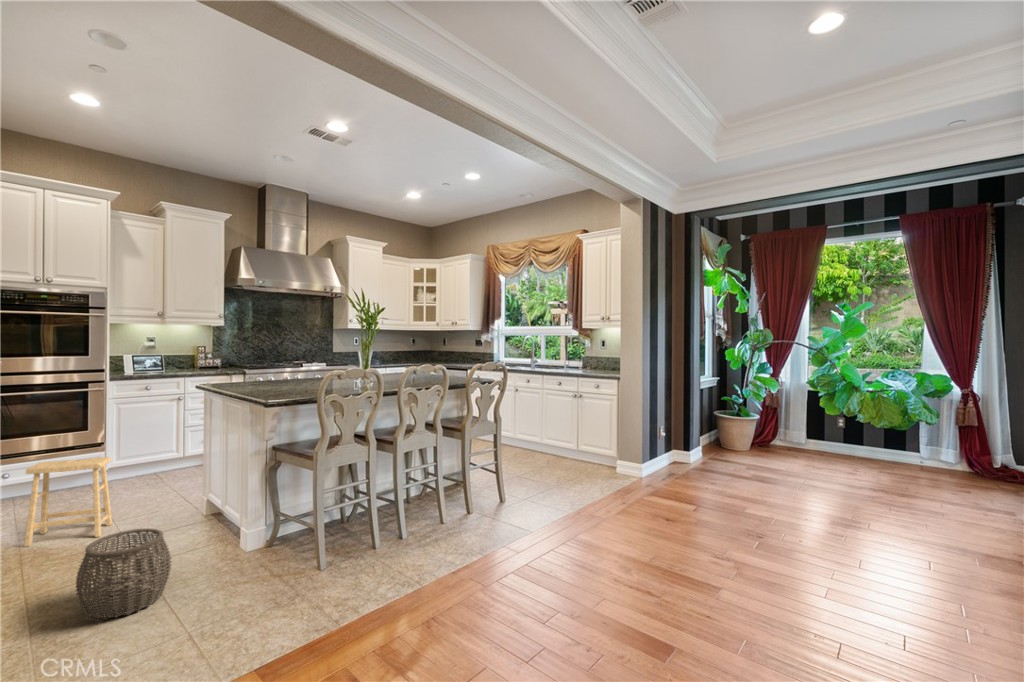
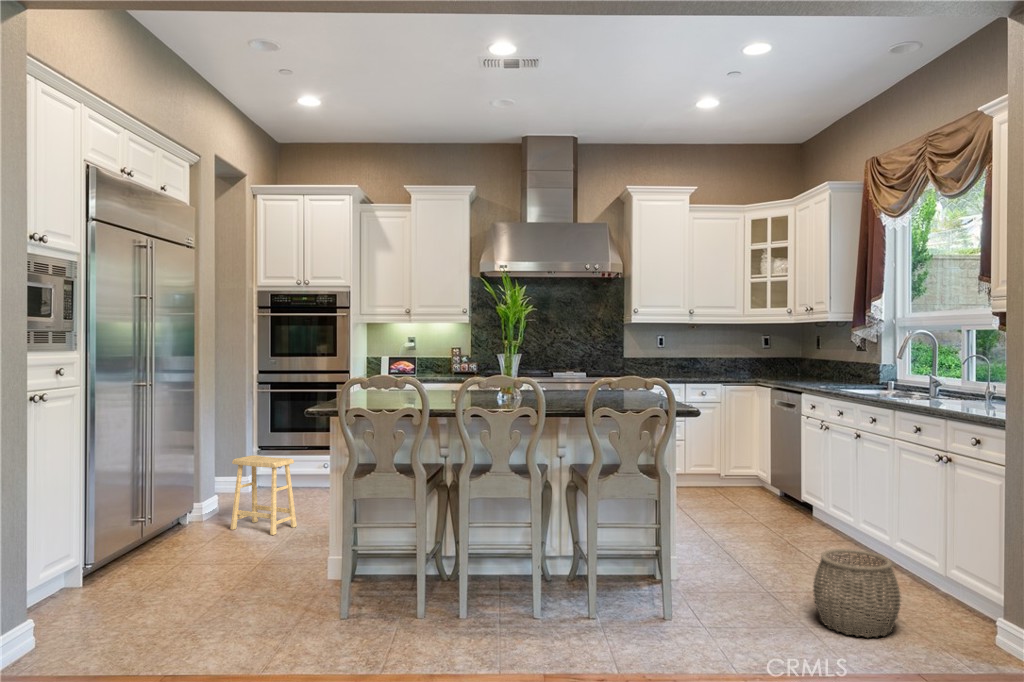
woven basket: present [75,528,171,619] -> present [813,549,901,637]

